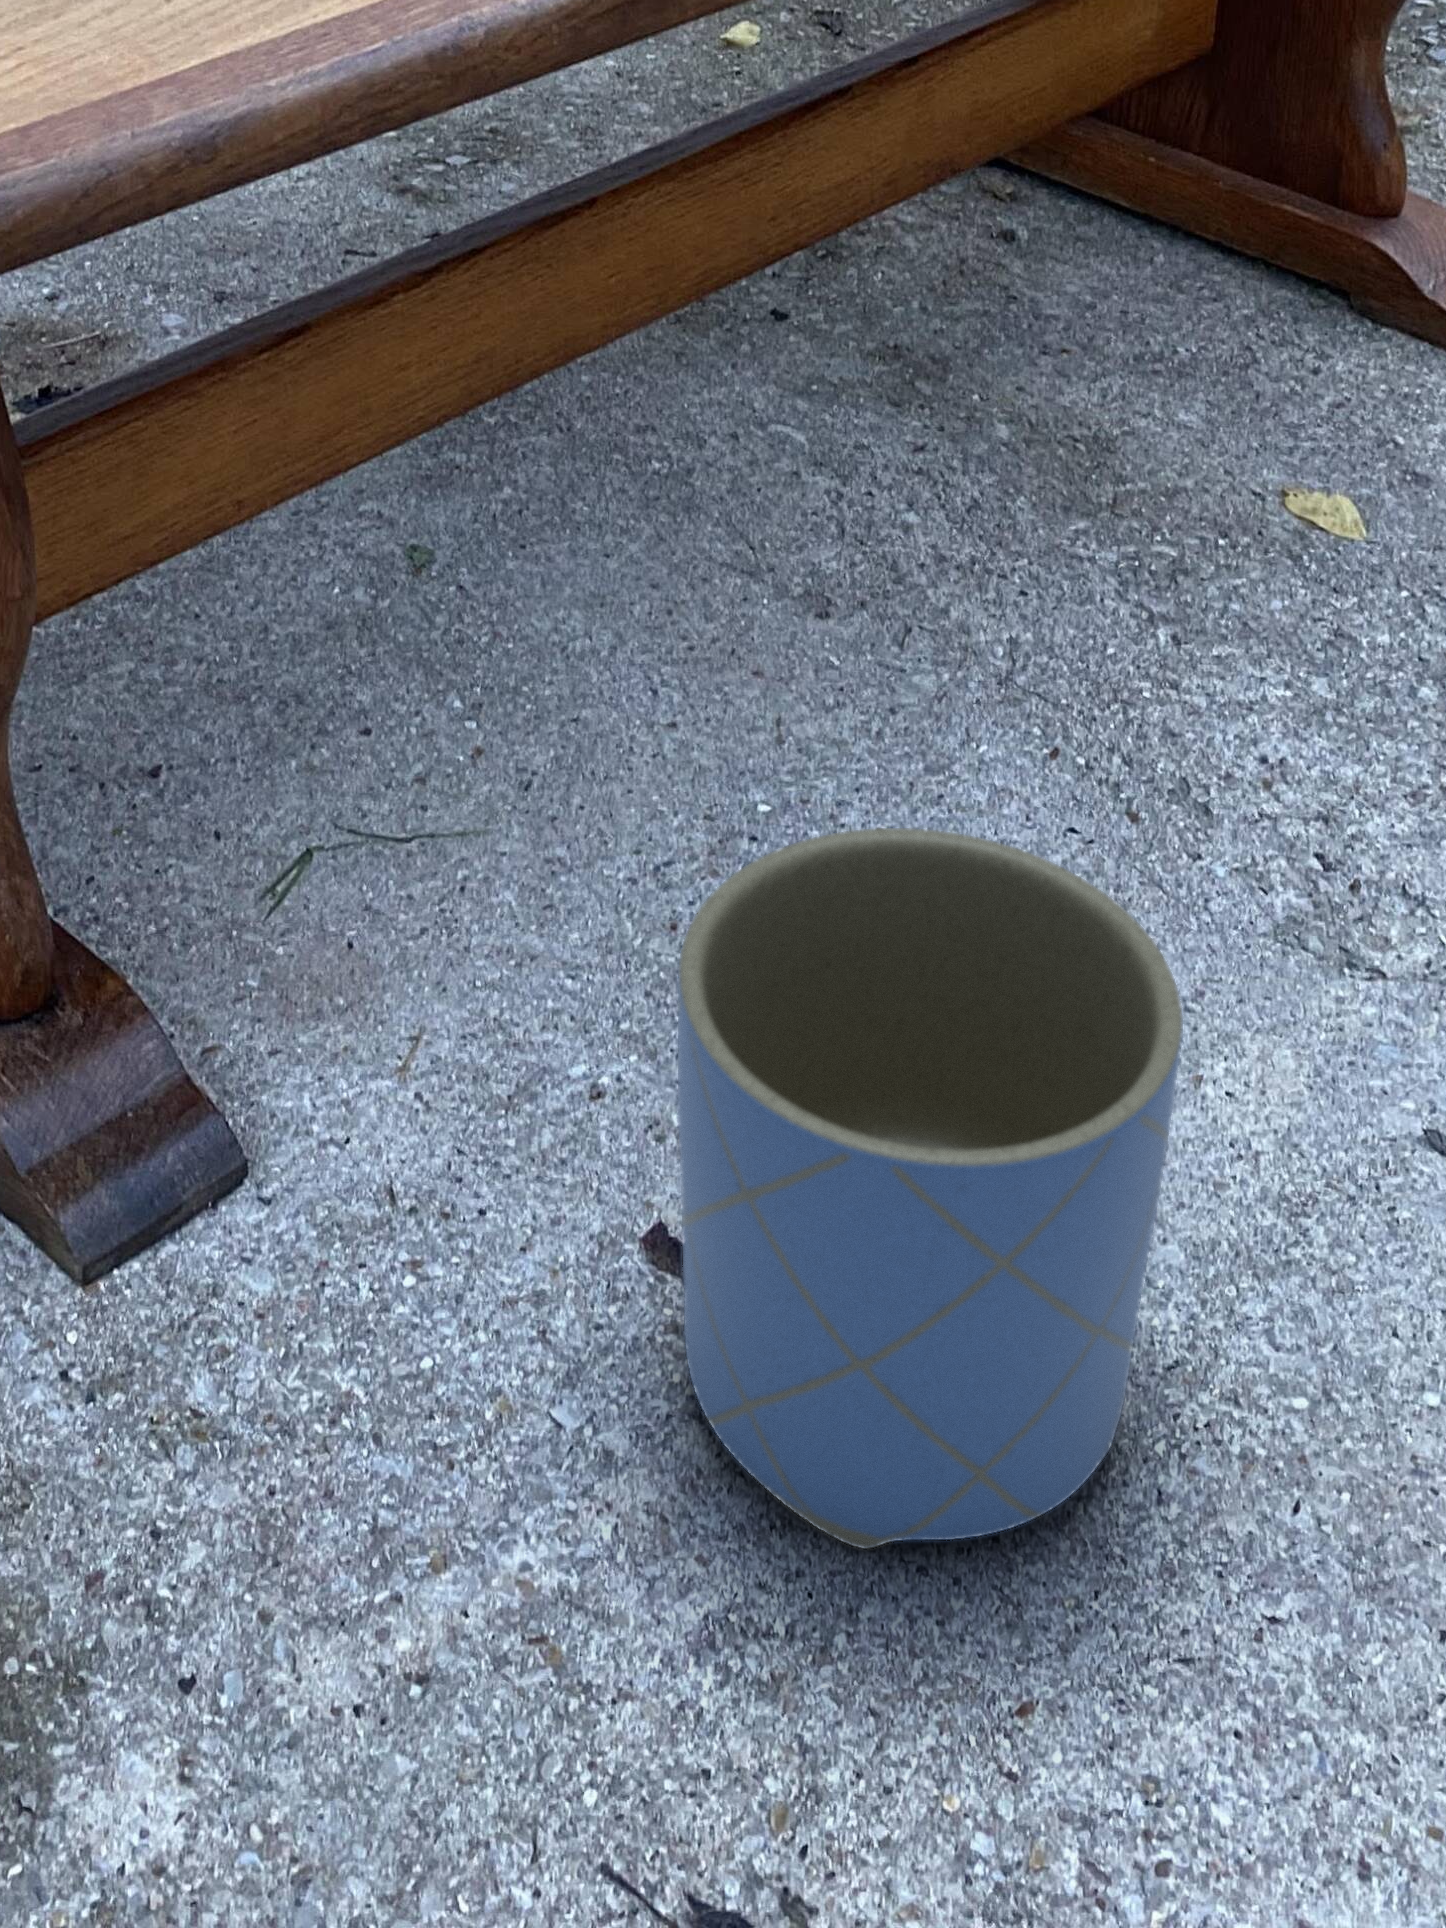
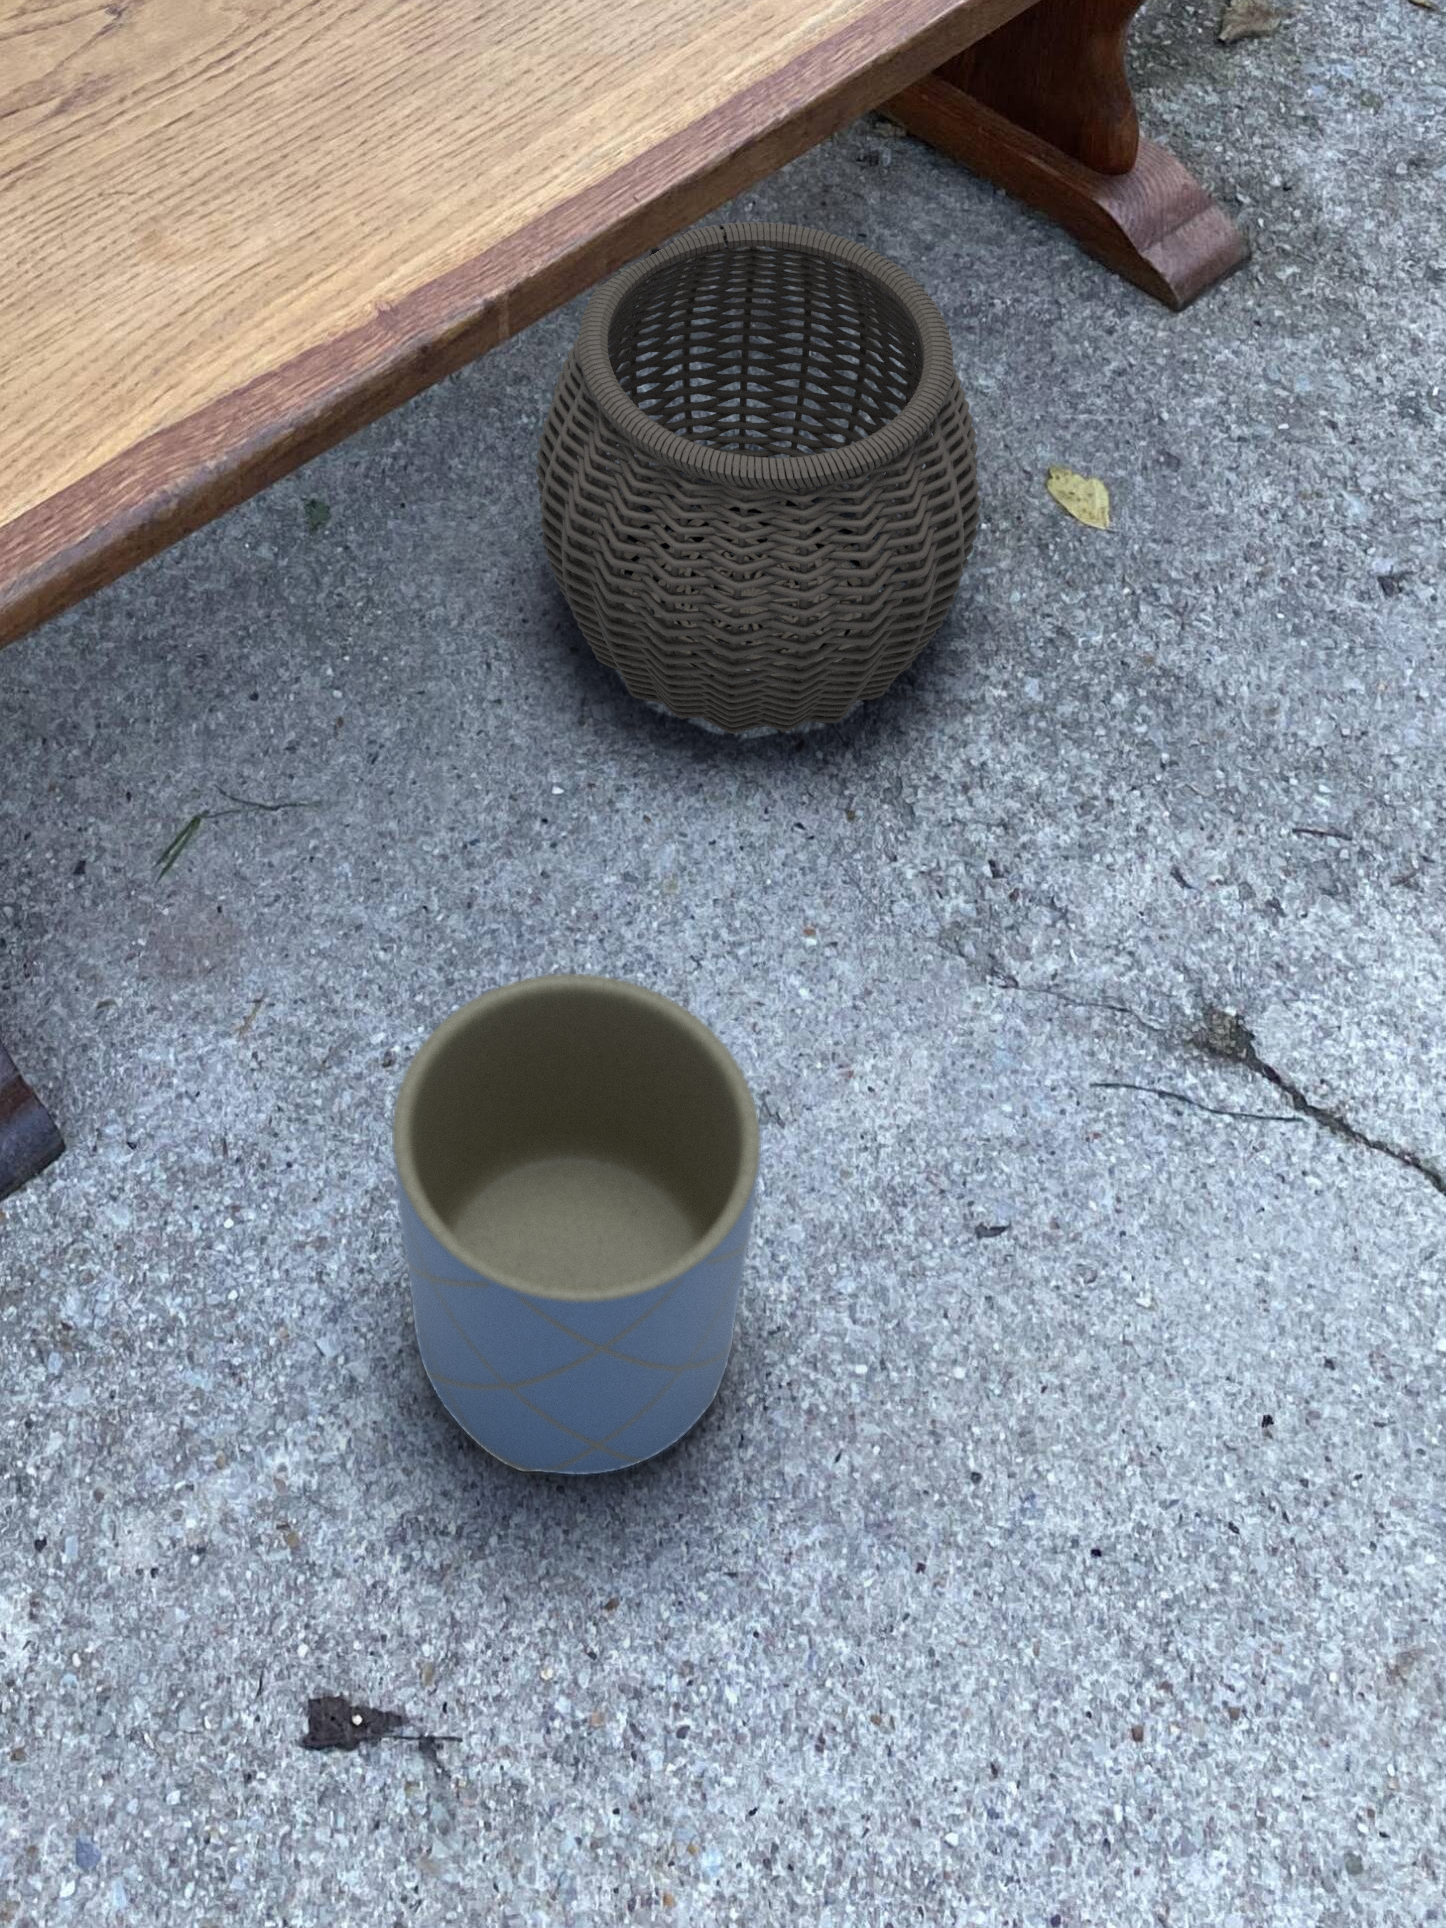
woven basket: none [705,141,1241,737] -> present [536,222,981,734]

